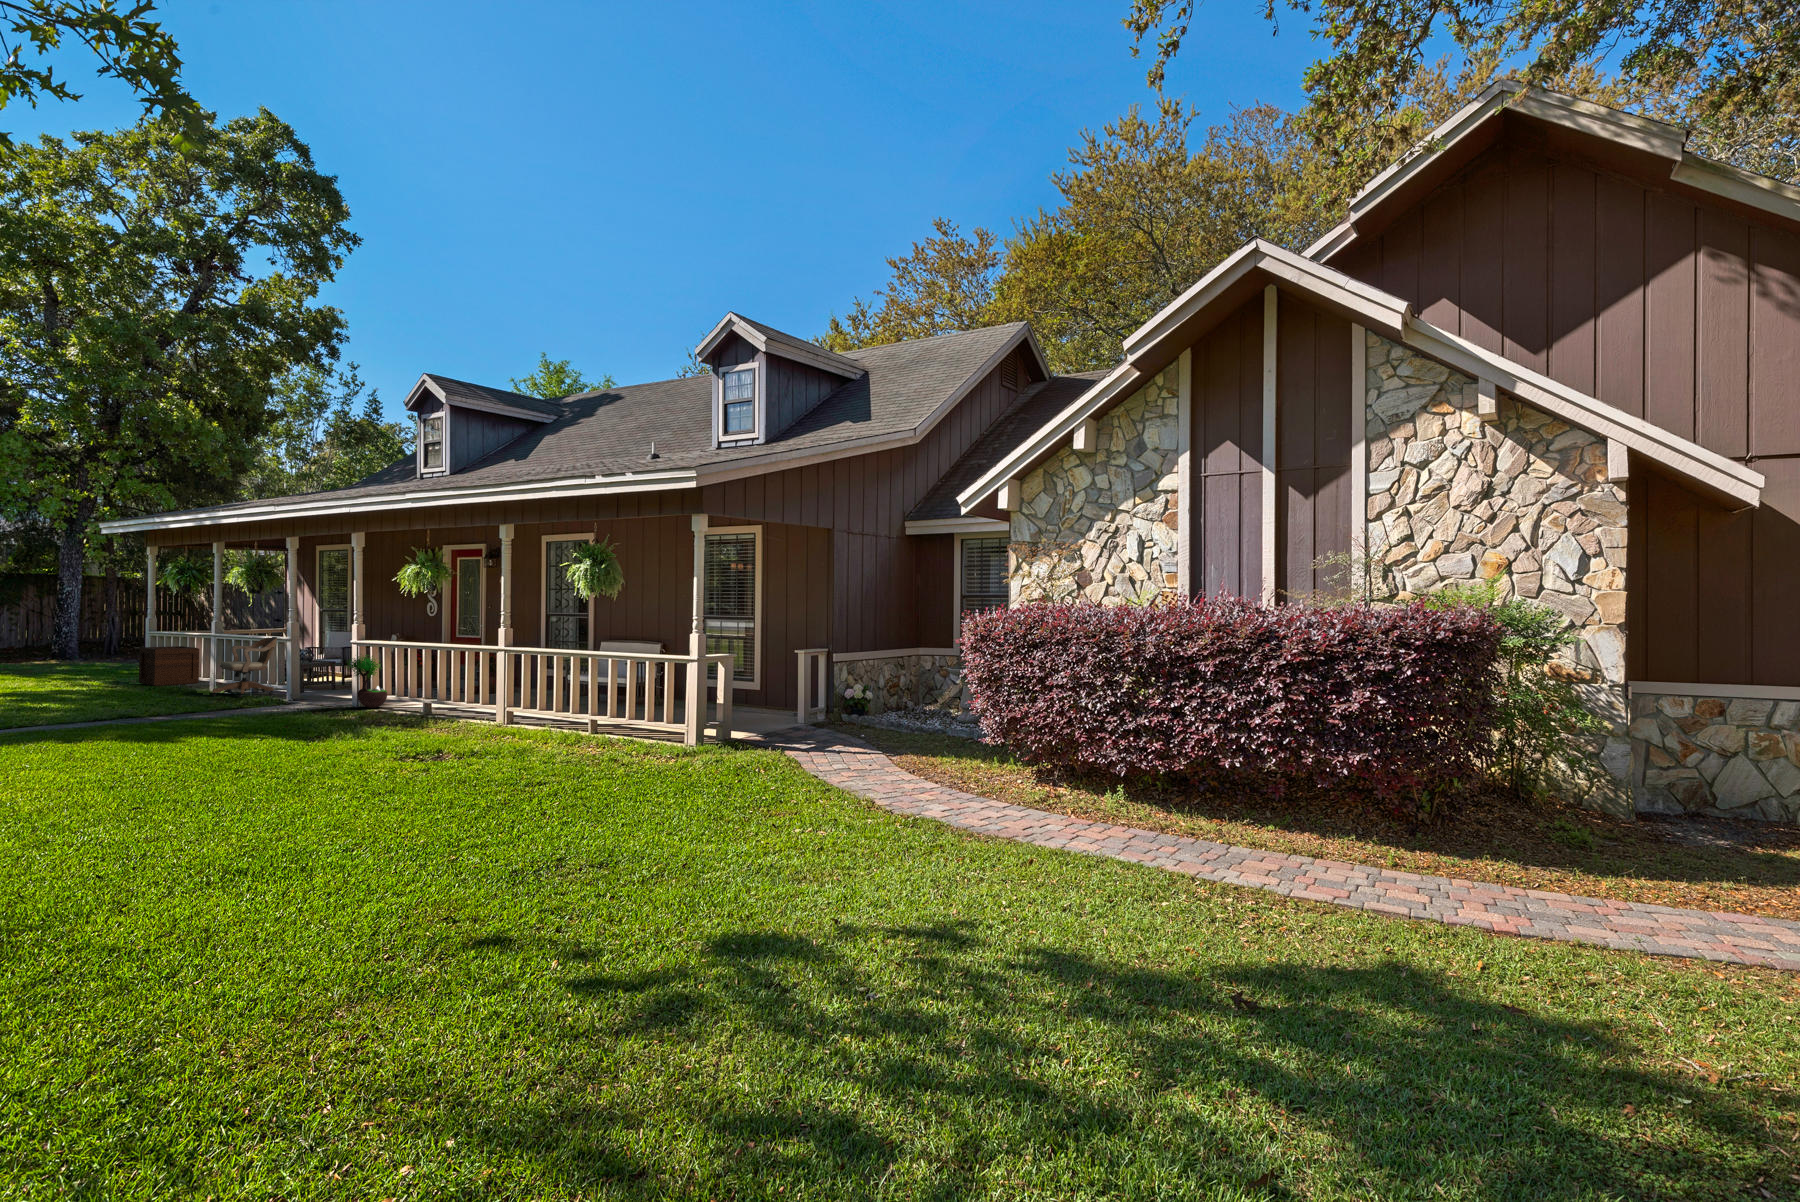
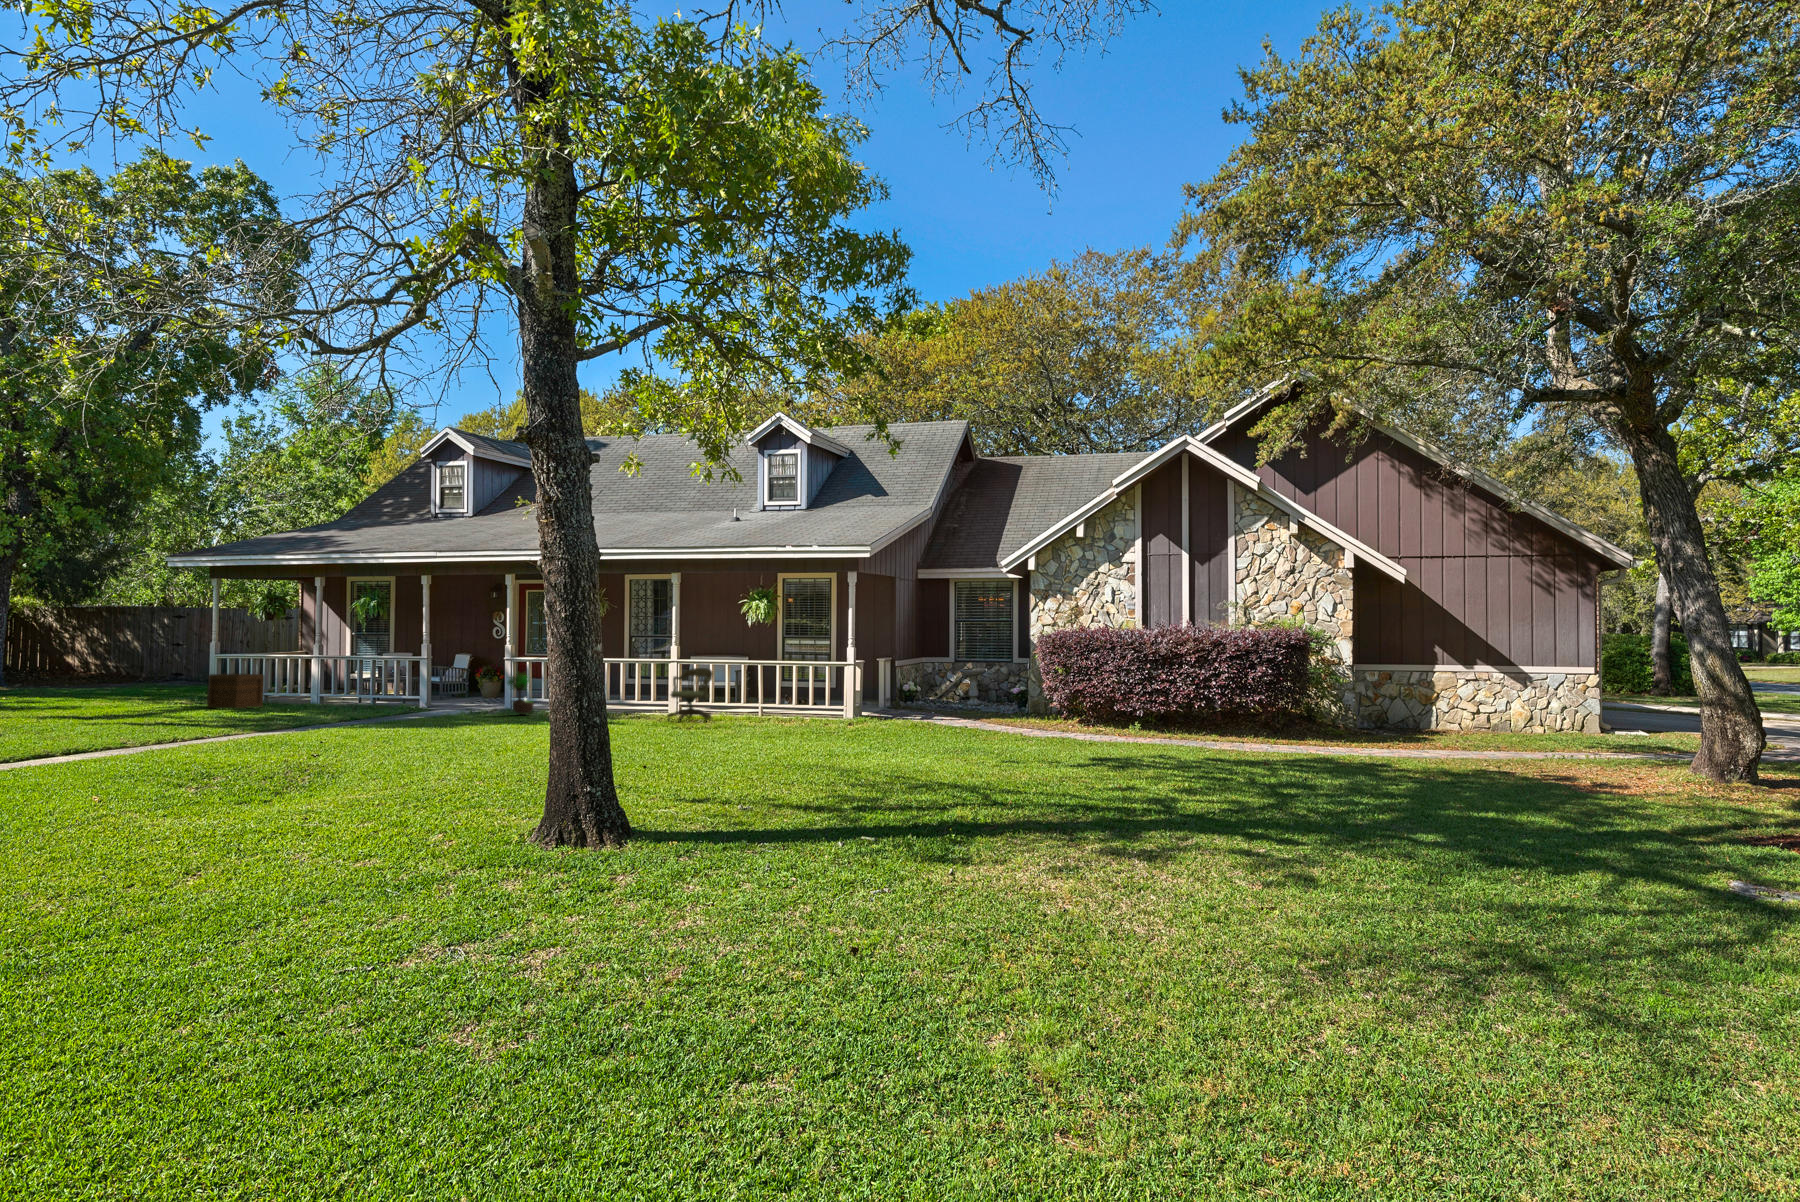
chair: present [212,637,277,698] -> present [667,668,713,722]

